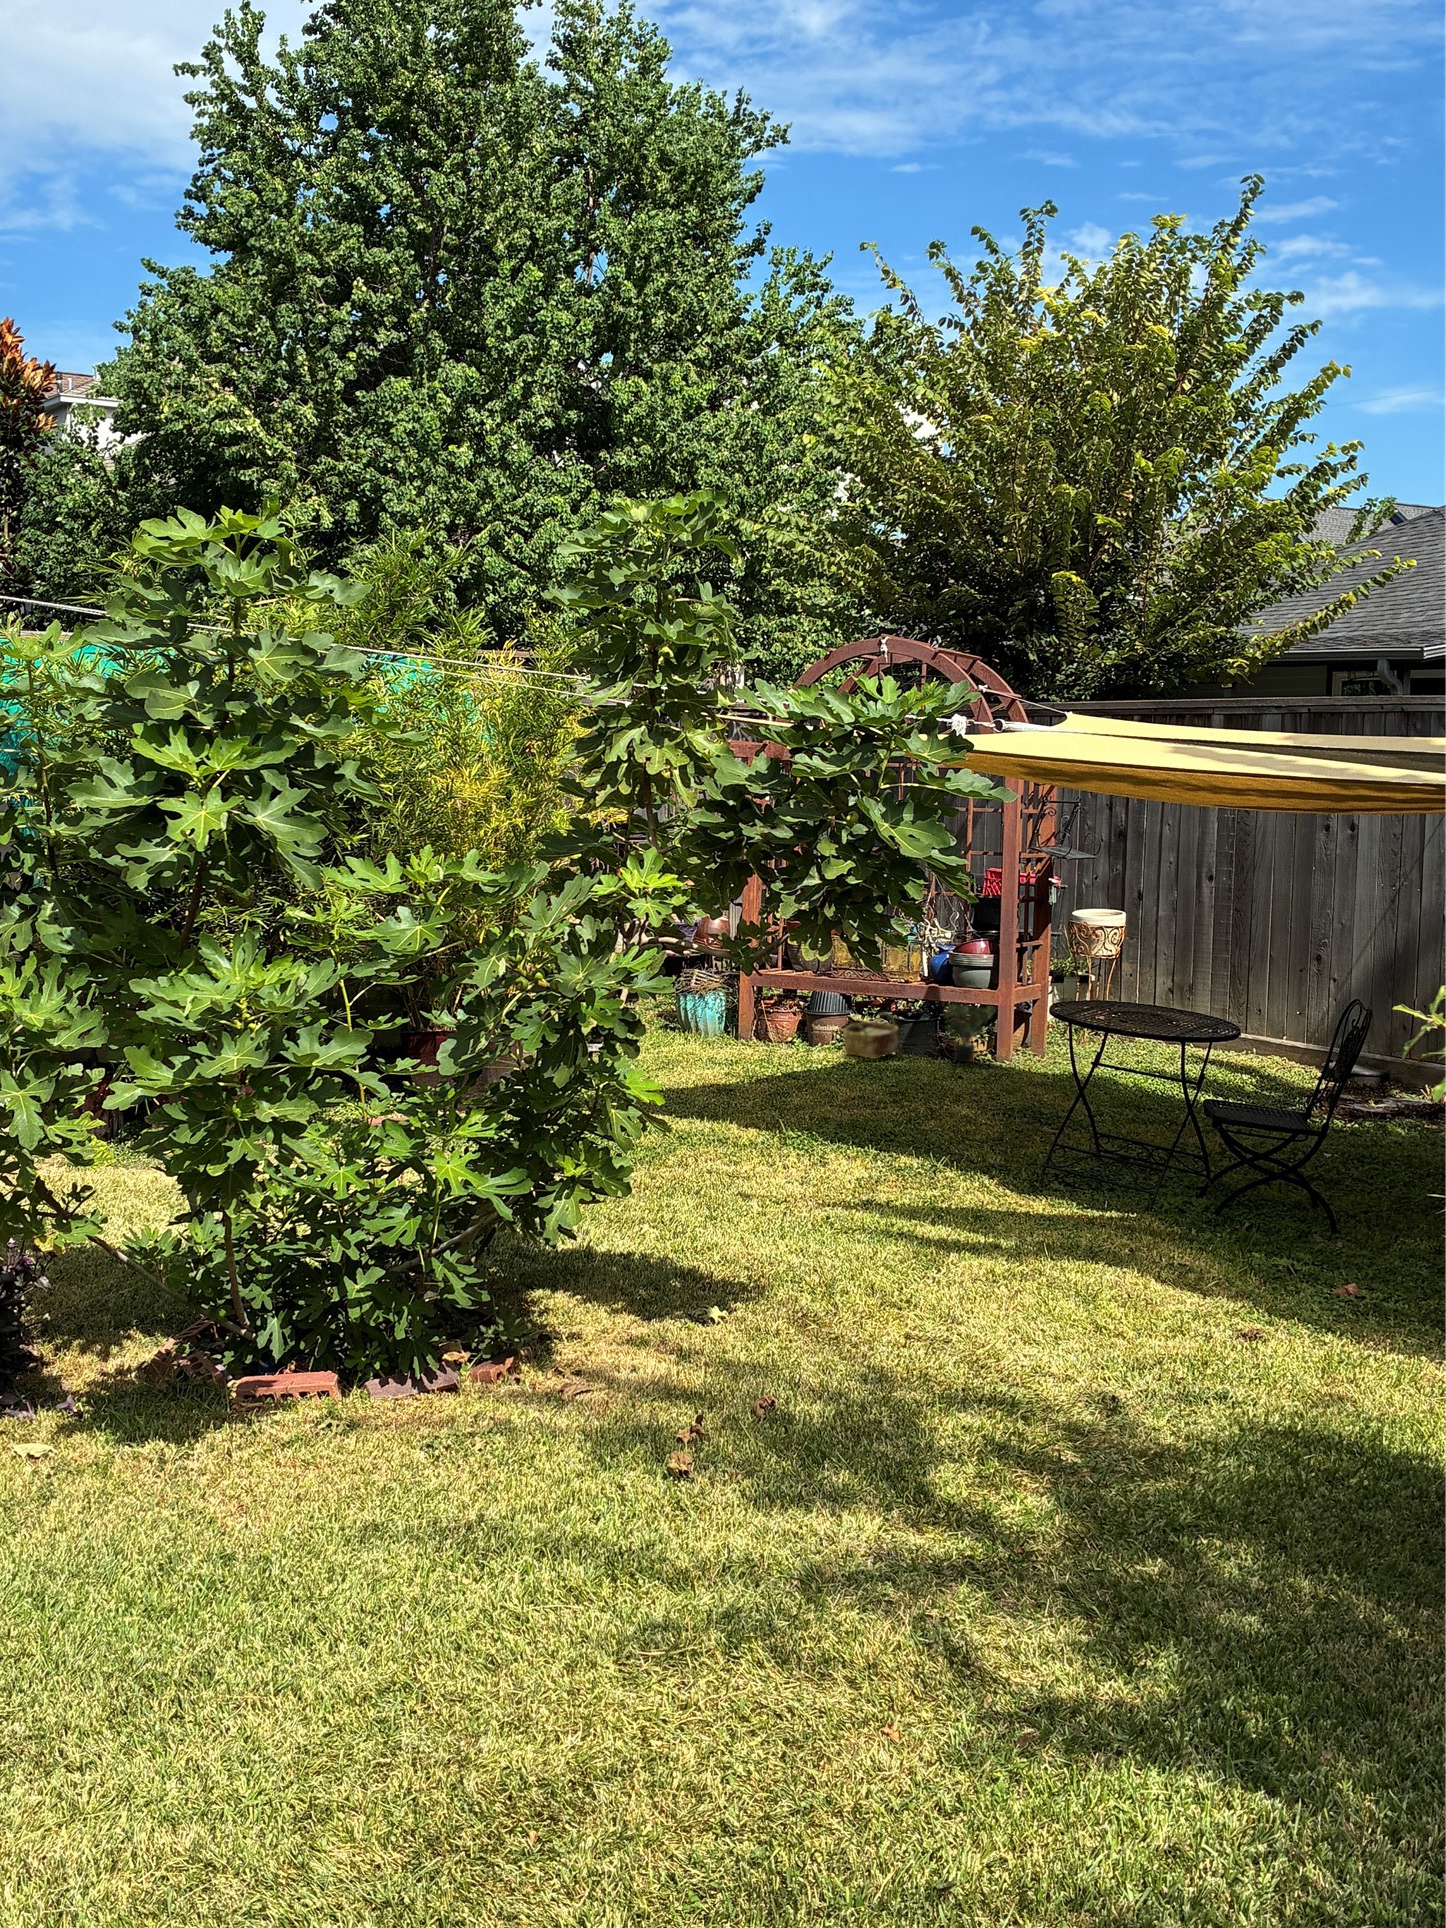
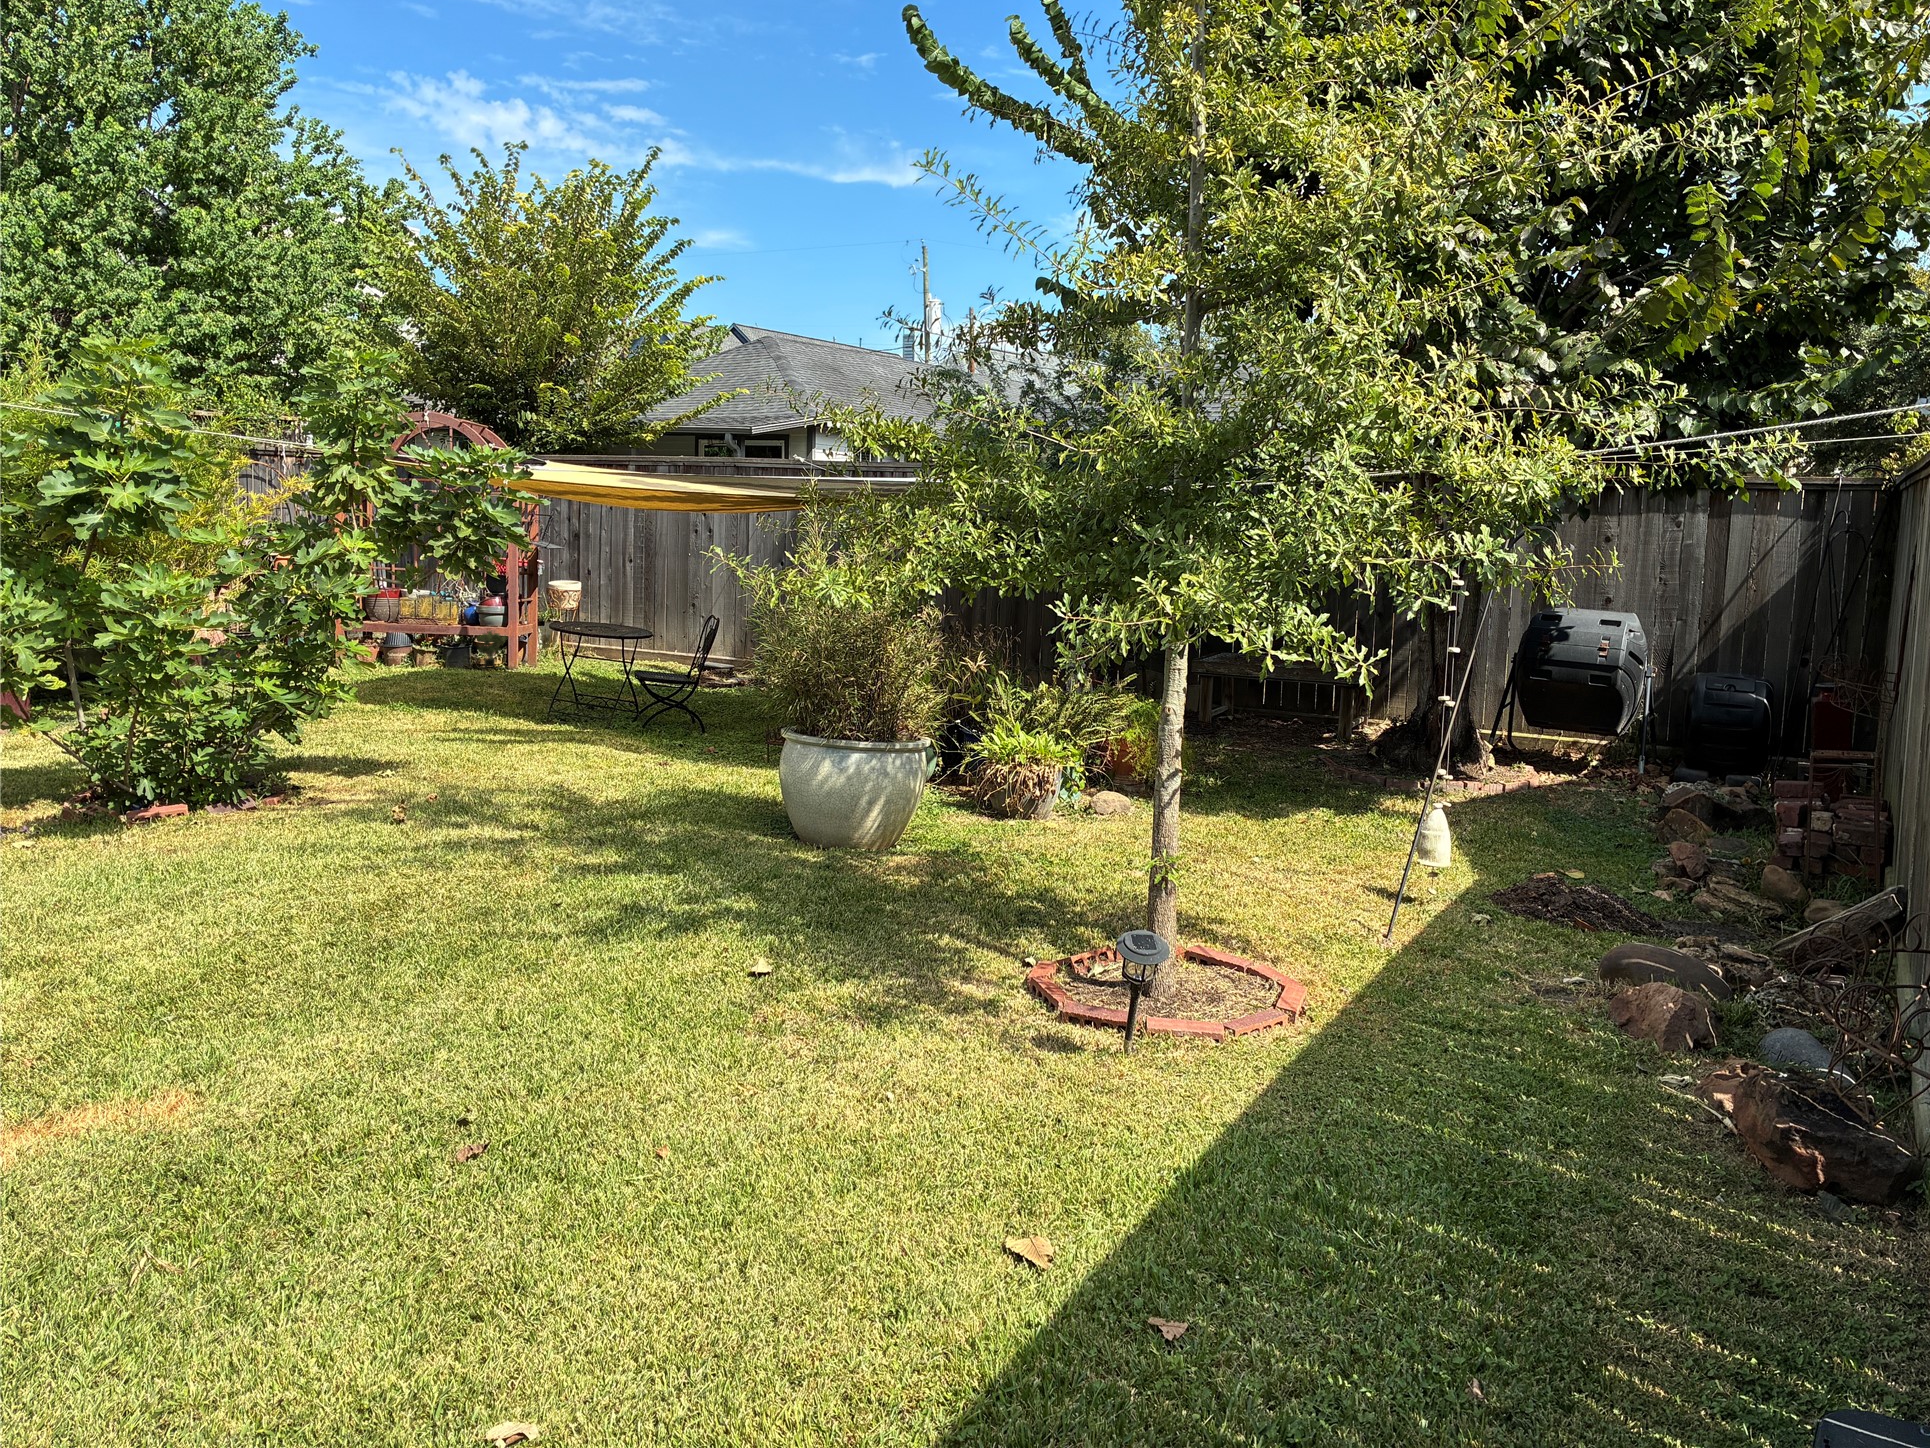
woven basket: present [843,1013,899,1059] -> none [414,642,449,668]

